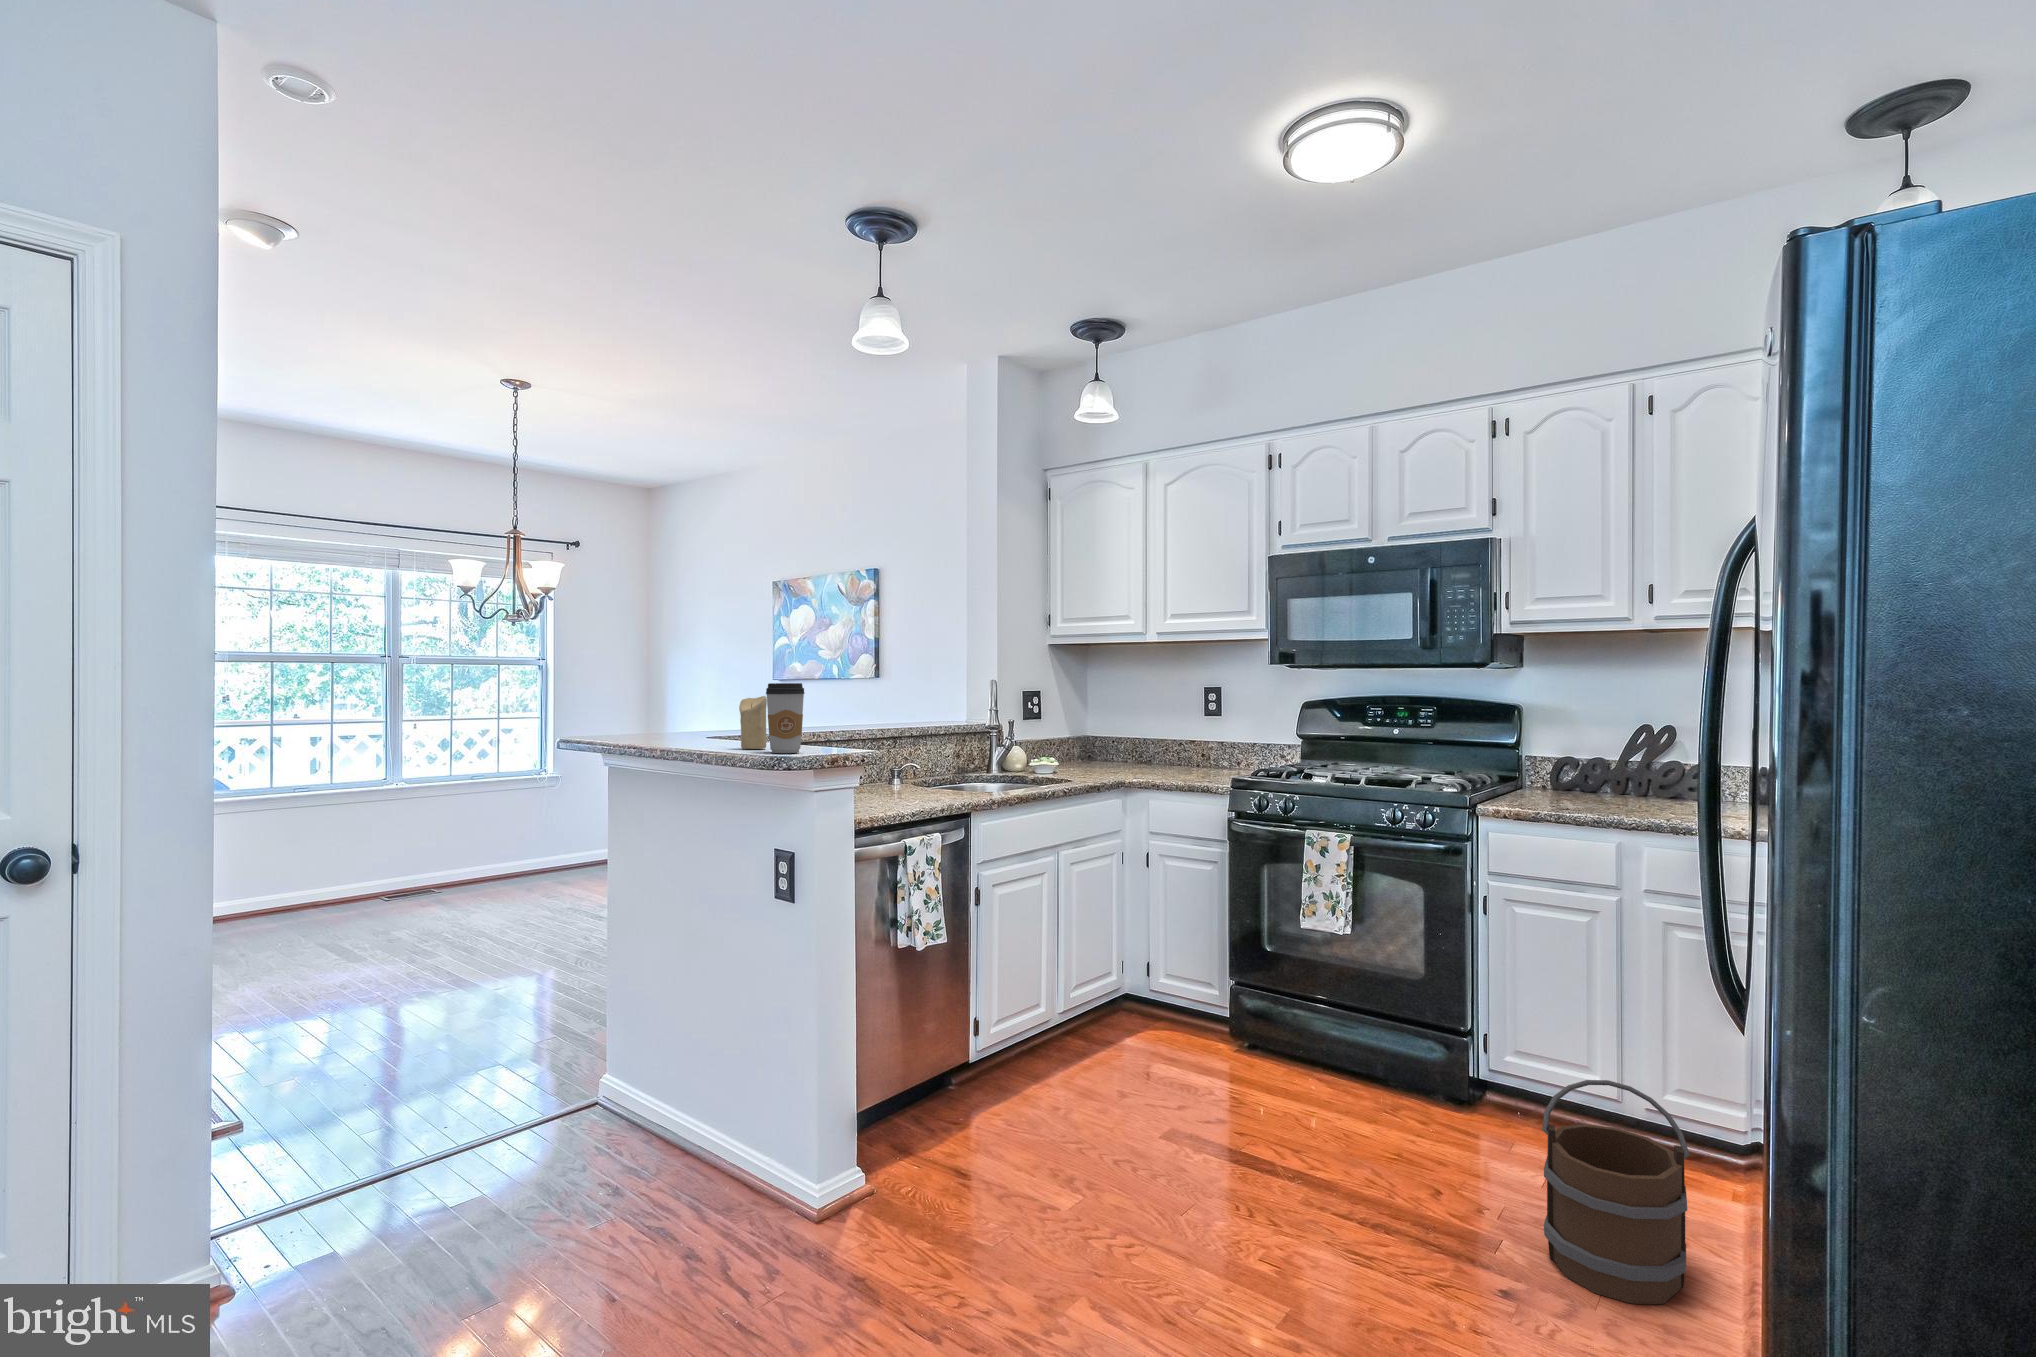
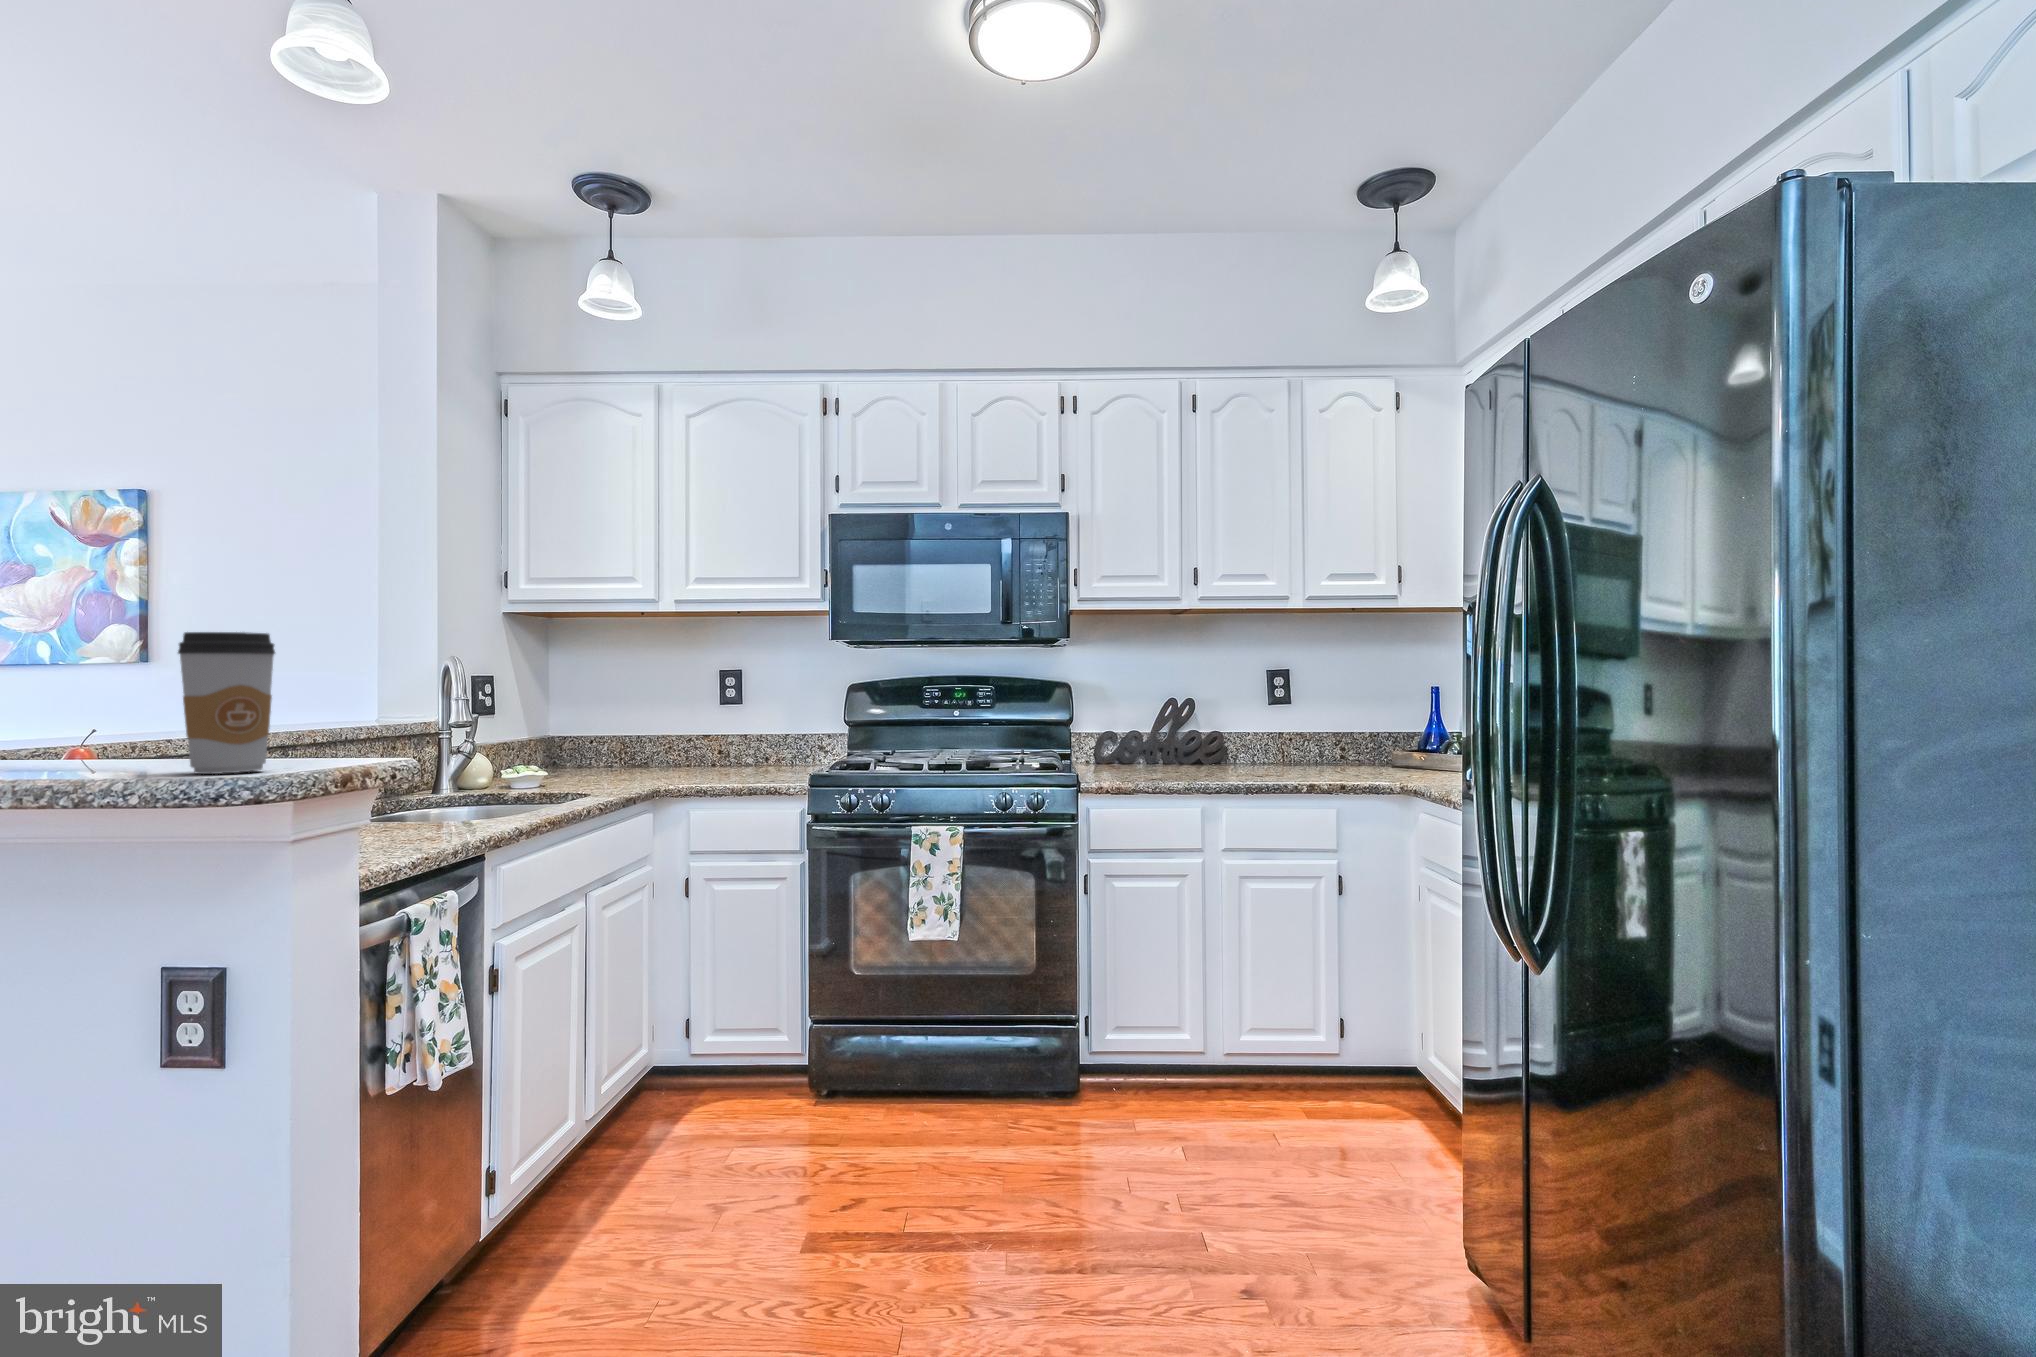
candle: present [739,696,767,749] -> none [76,662,151,771]
bucket: present [1542,1080,1690,1304] -> none [1242,1040,1366,1259]

